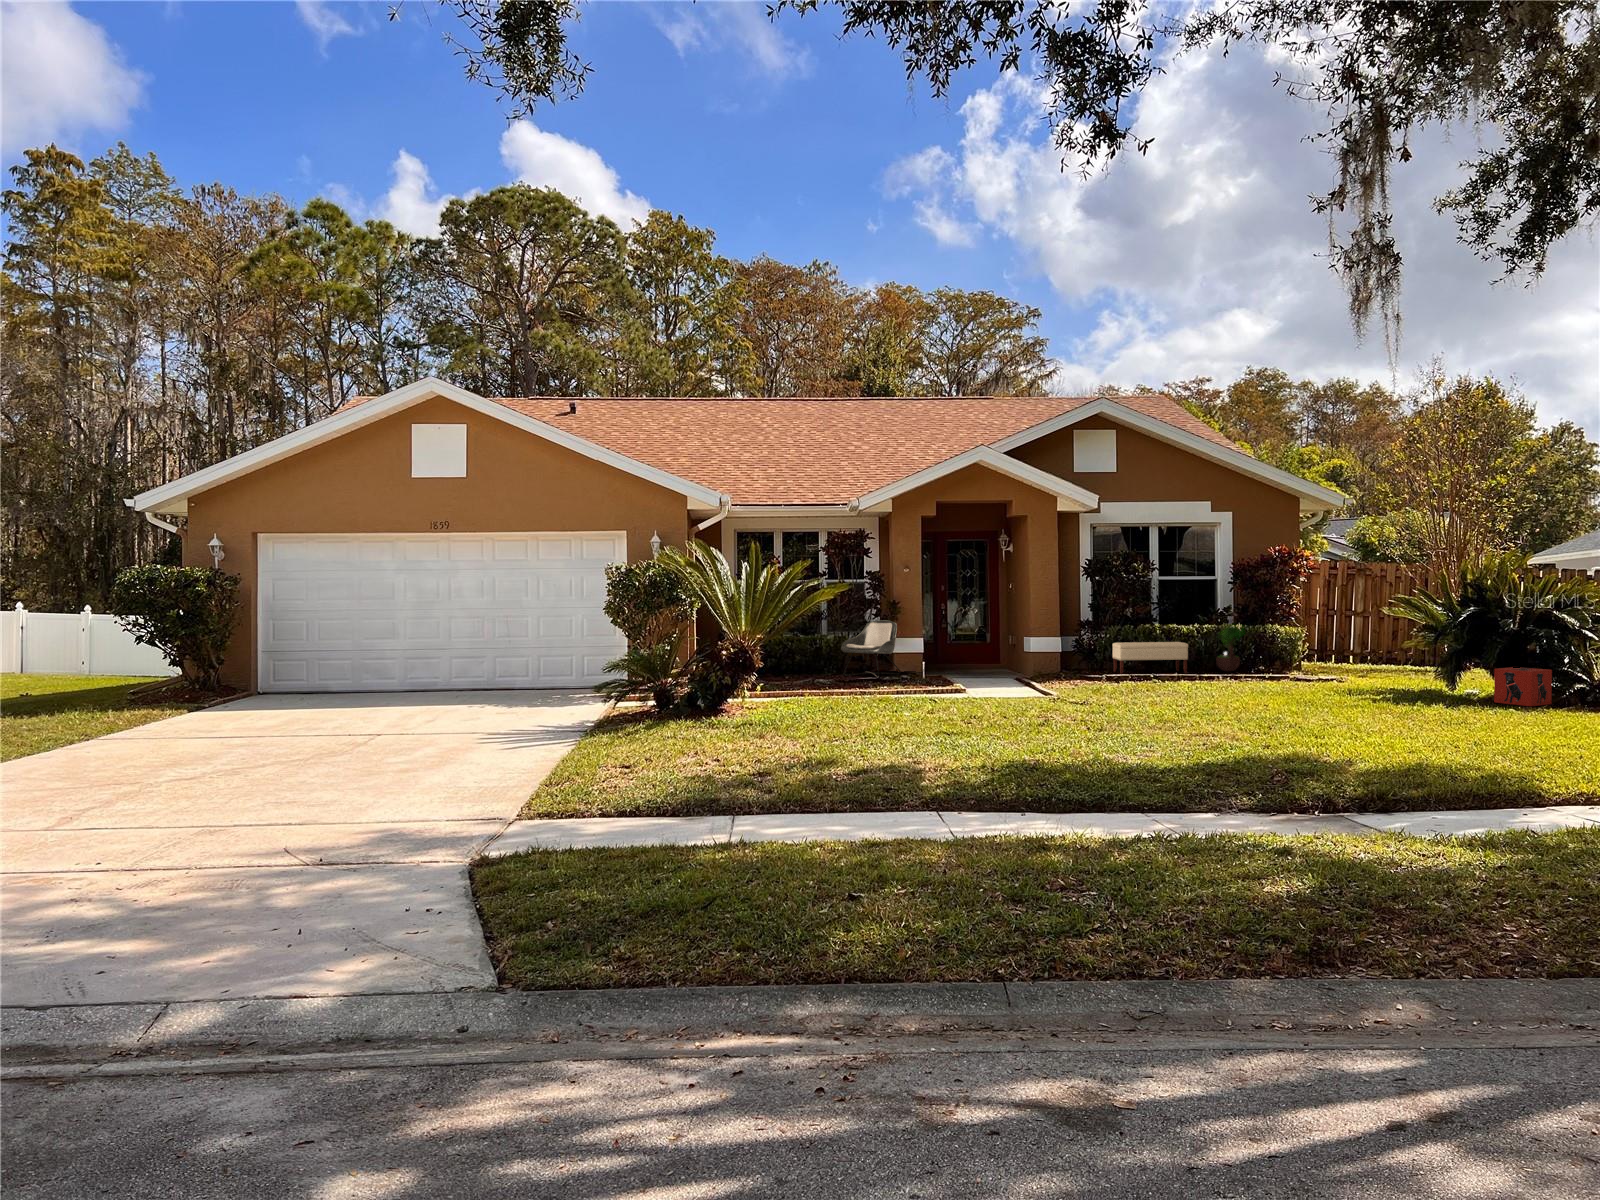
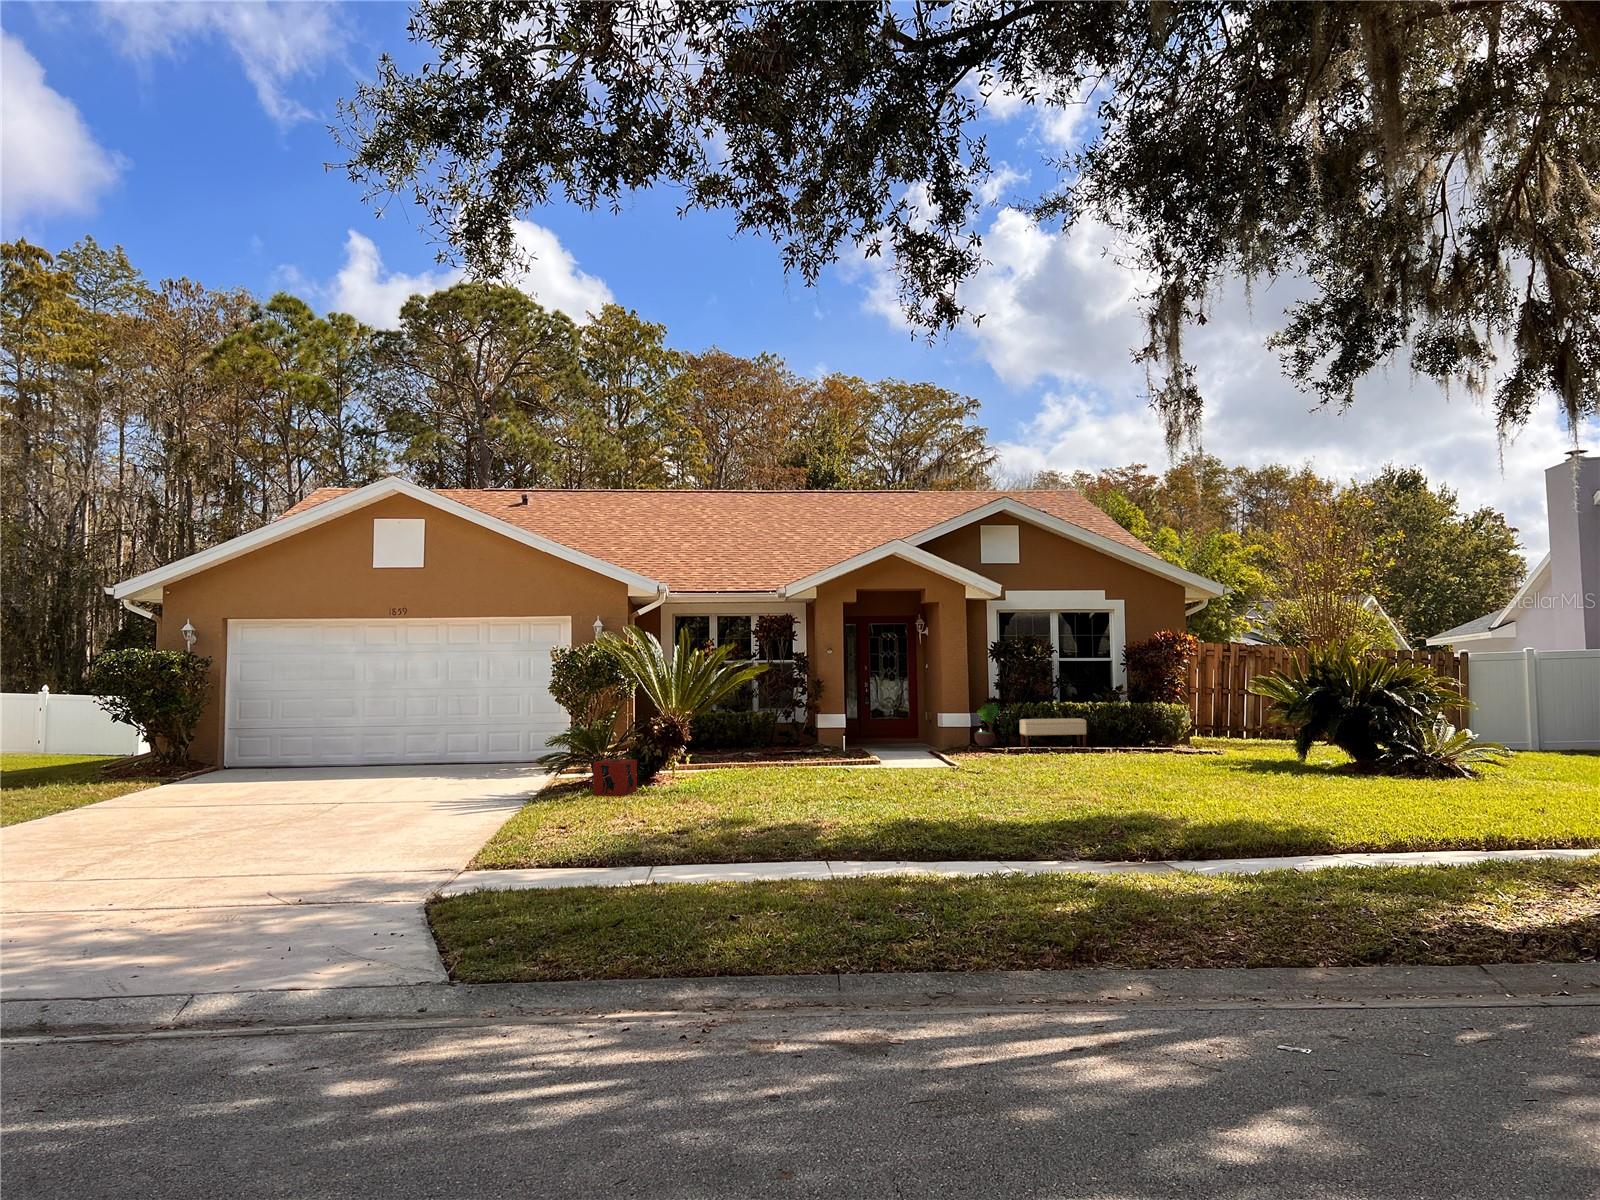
lounge chair: present [841,620,900,678] -> none [771,699,826,753]
potted tree: present [1216,624,1243,672] -> present [975,705,999,747]
storage box: present [1494,667,1552,706] -> present [593,759,637,796]

